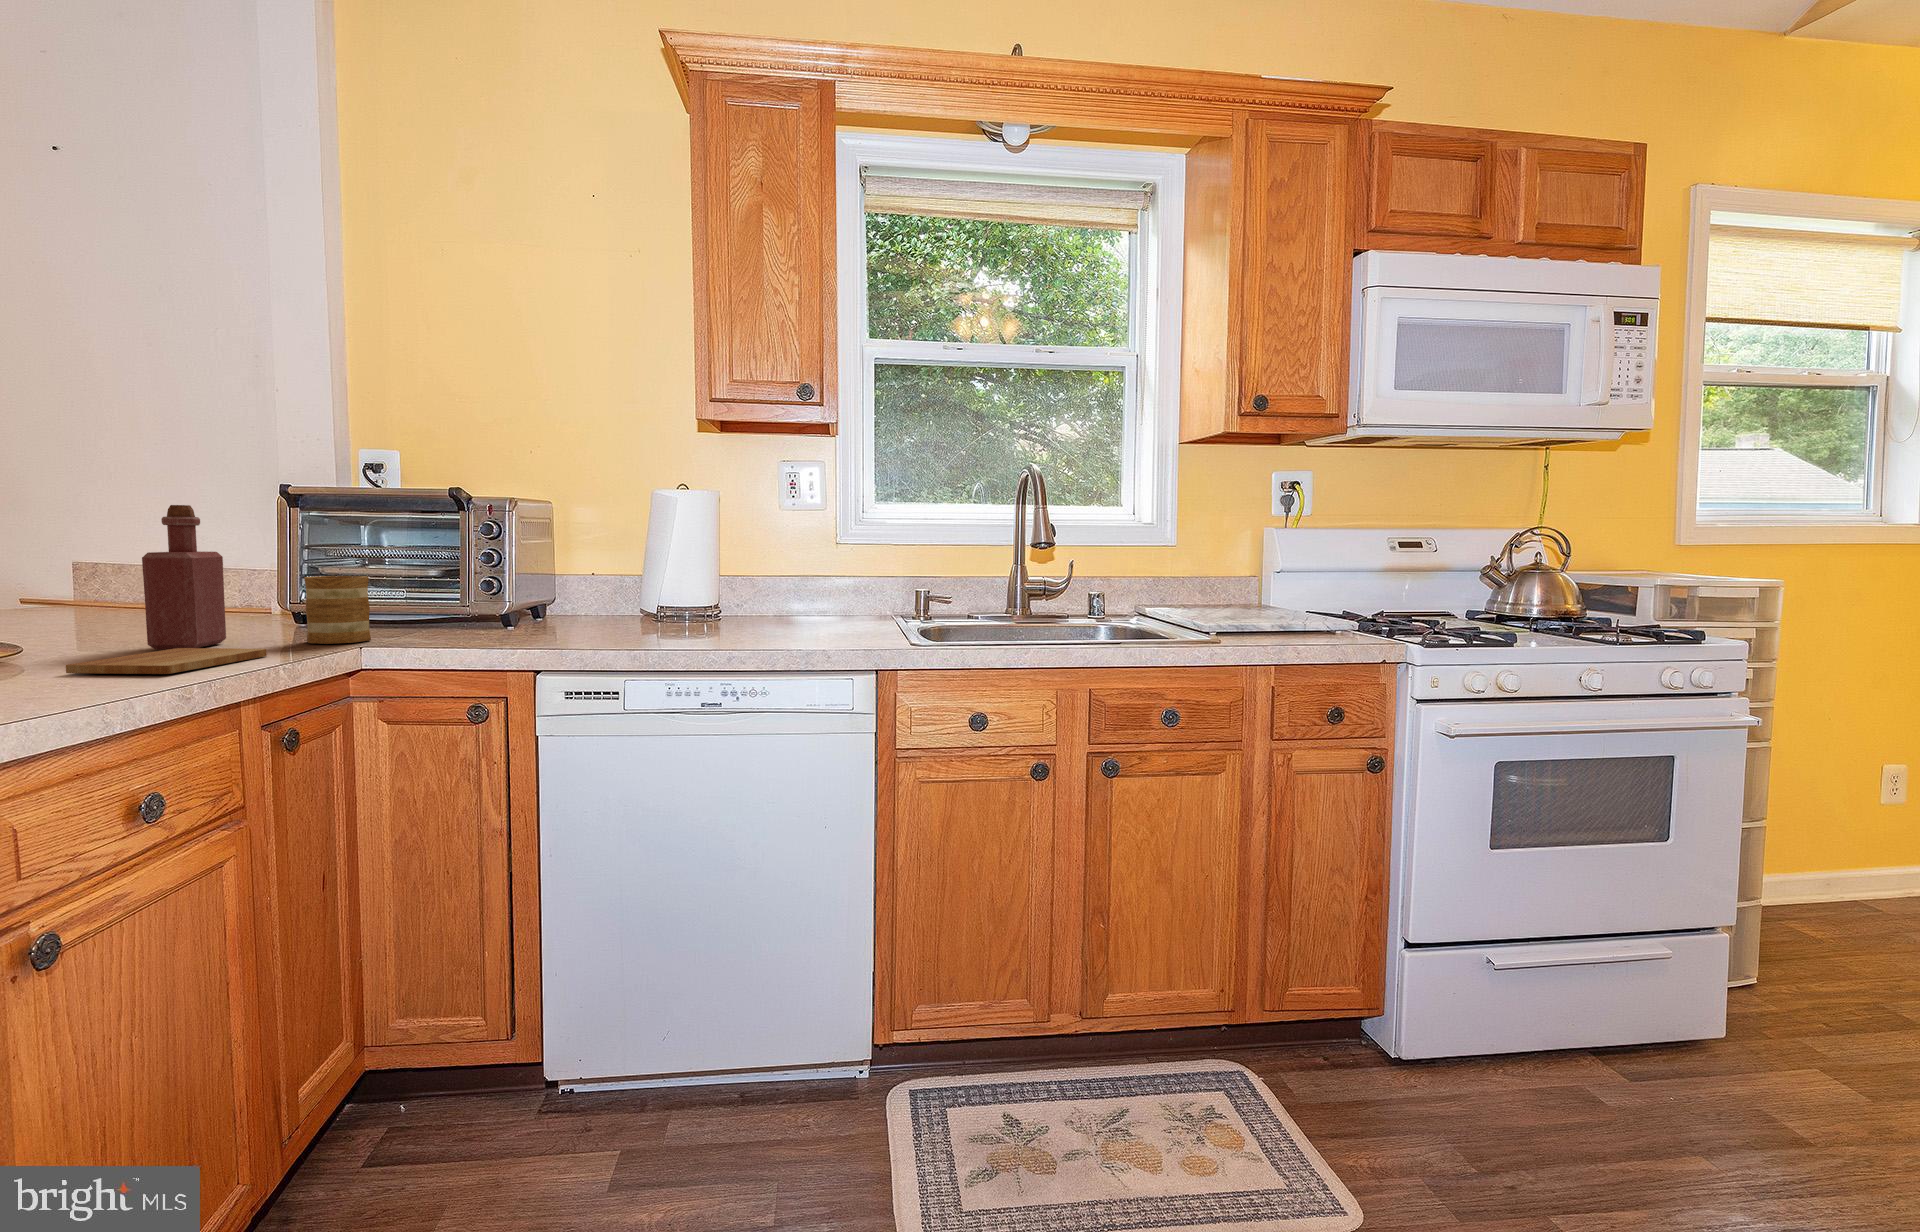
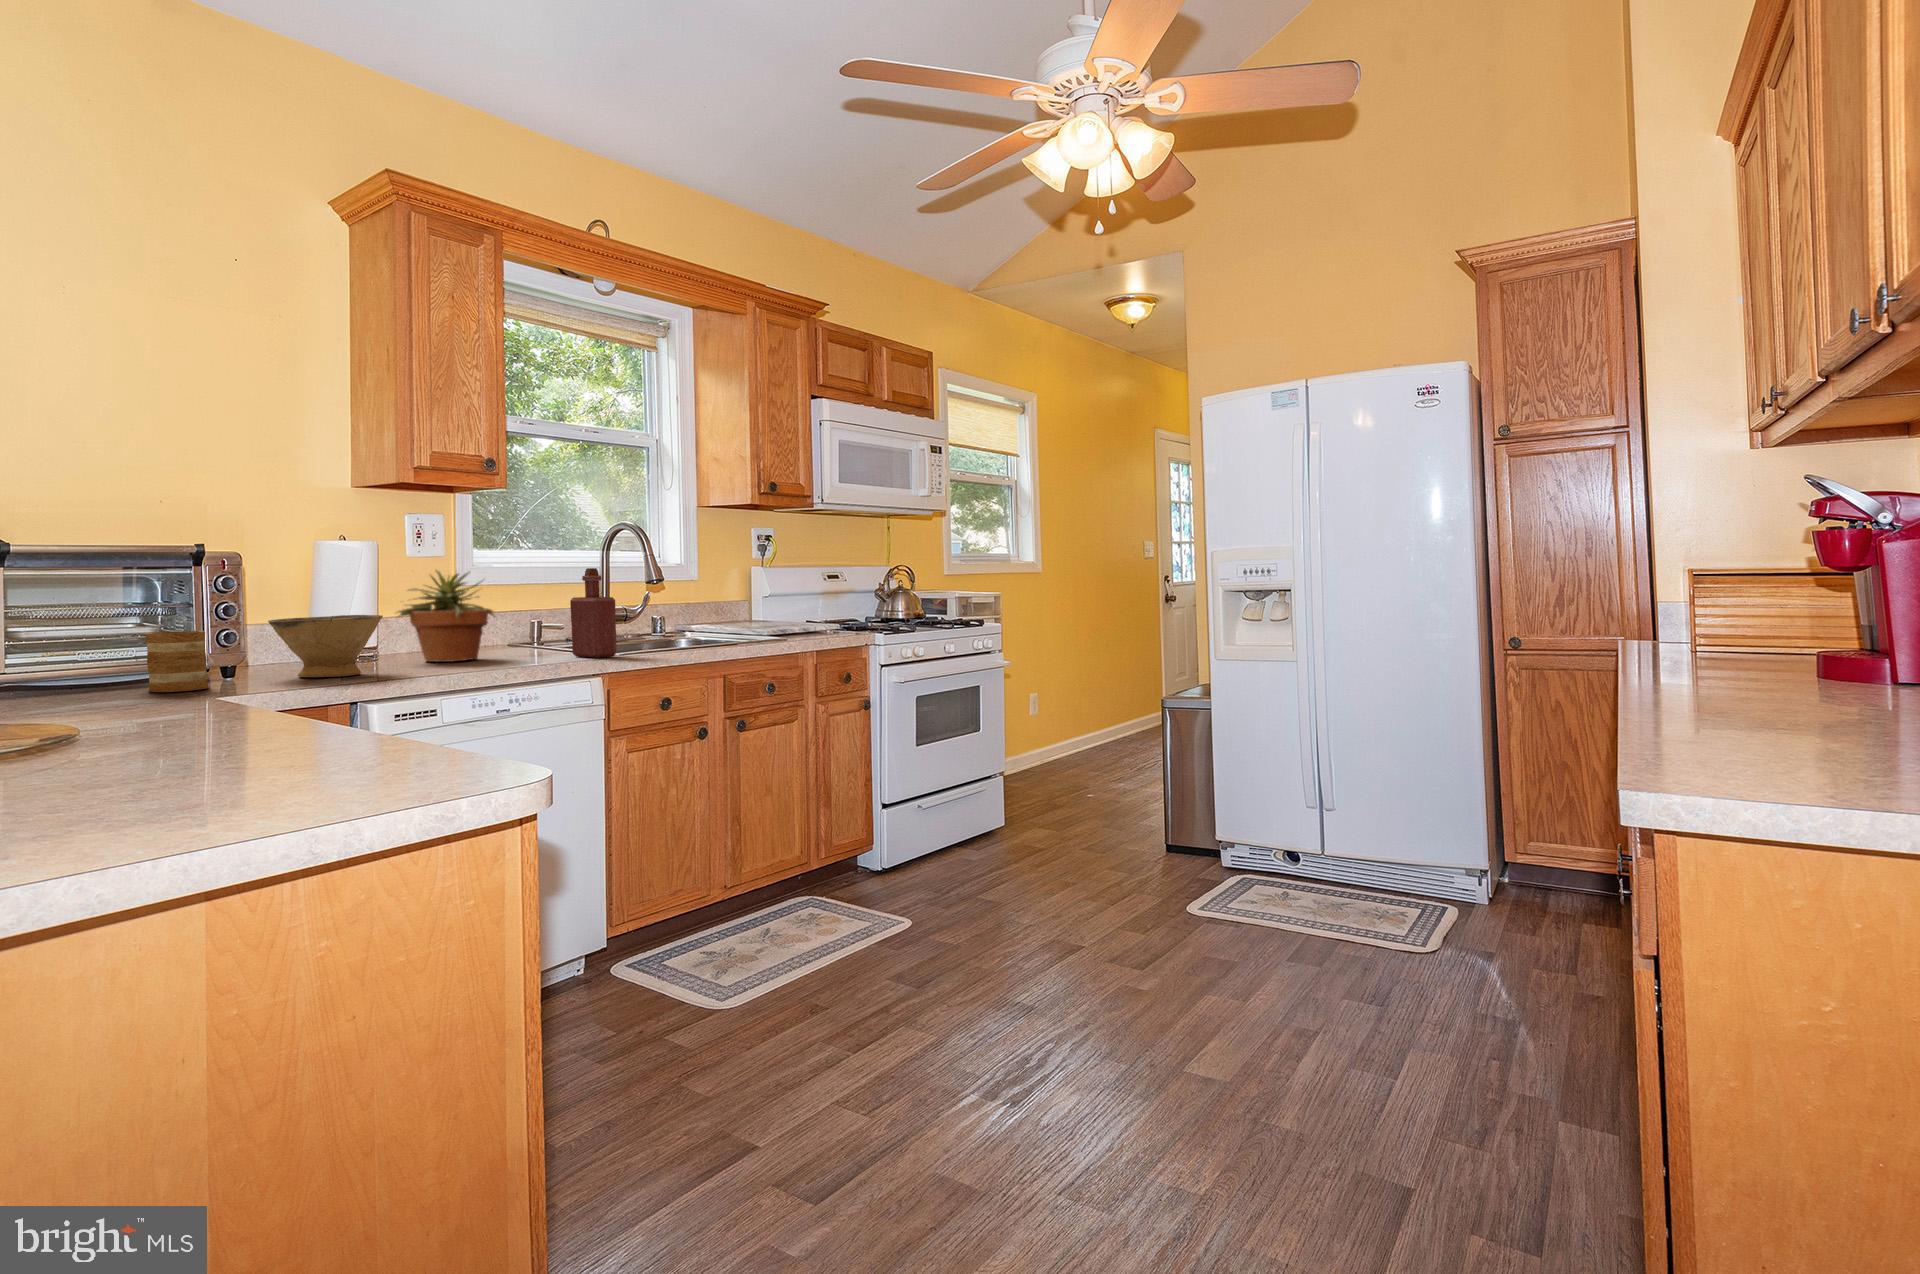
bottle: present [142,505,226,650] -> present [570,568,617,658]
potted plant: none [646,515,773,633] -> present [397,570,494,662]
bowl: none [449,567,577,641] -> present [268,615,383,677]
cutting board: present [66,648,267,674] -> none [108,692,230,717]

